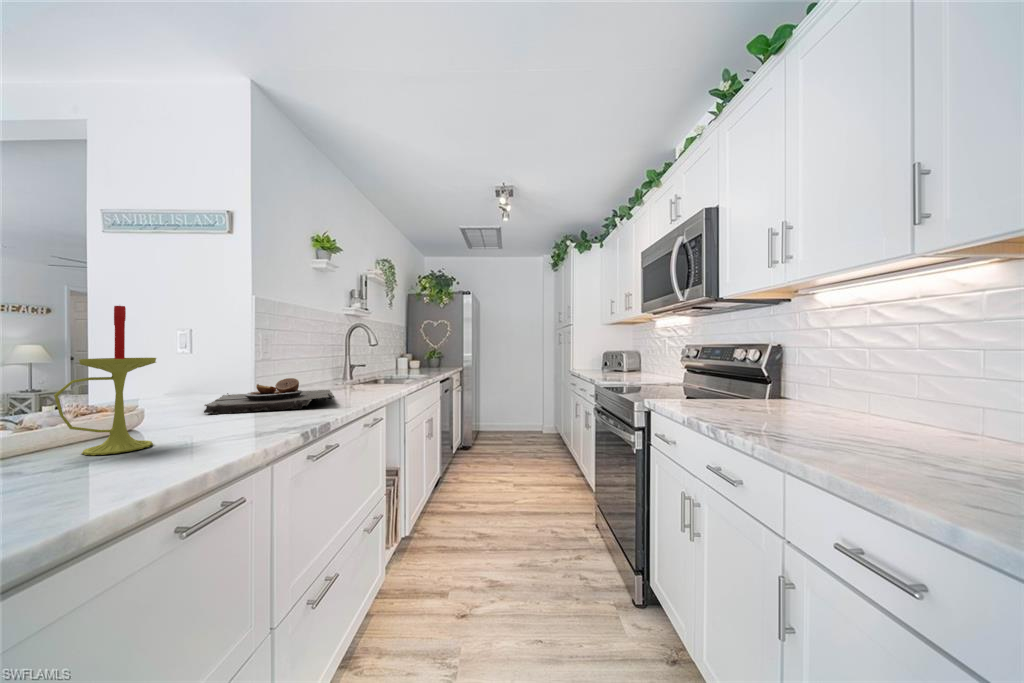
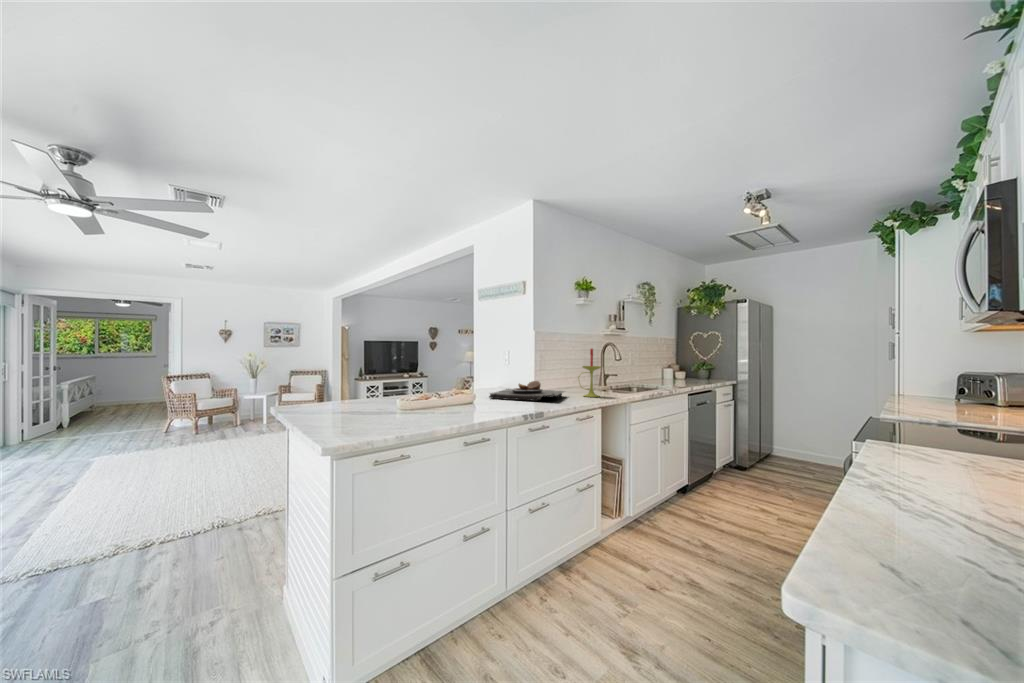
candle: present [54,306,156,455] -> present [583,349,601,397]

